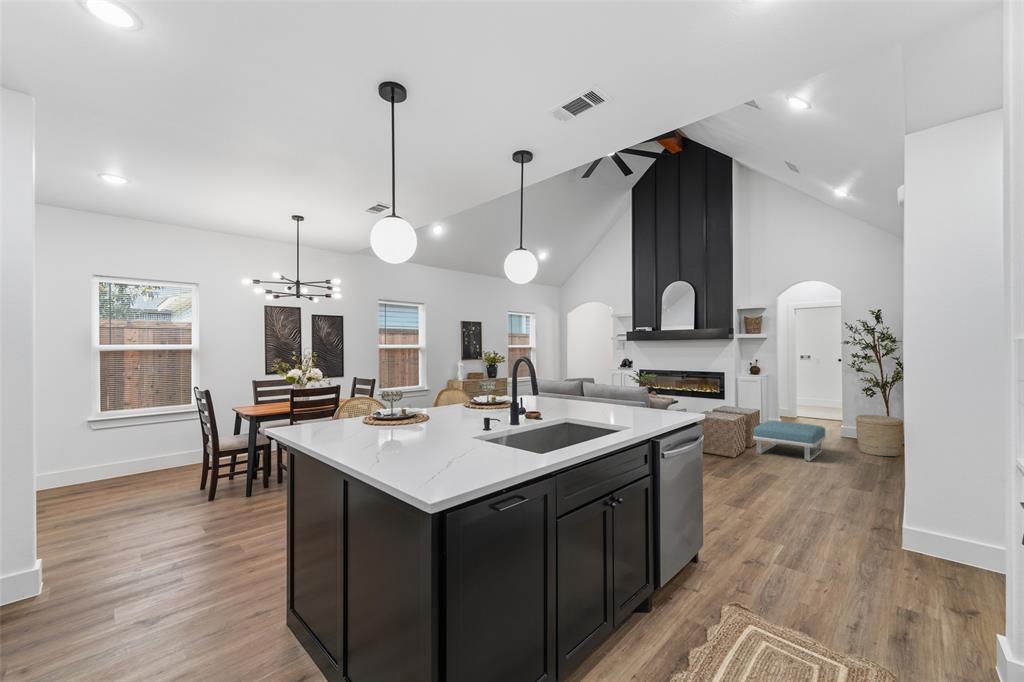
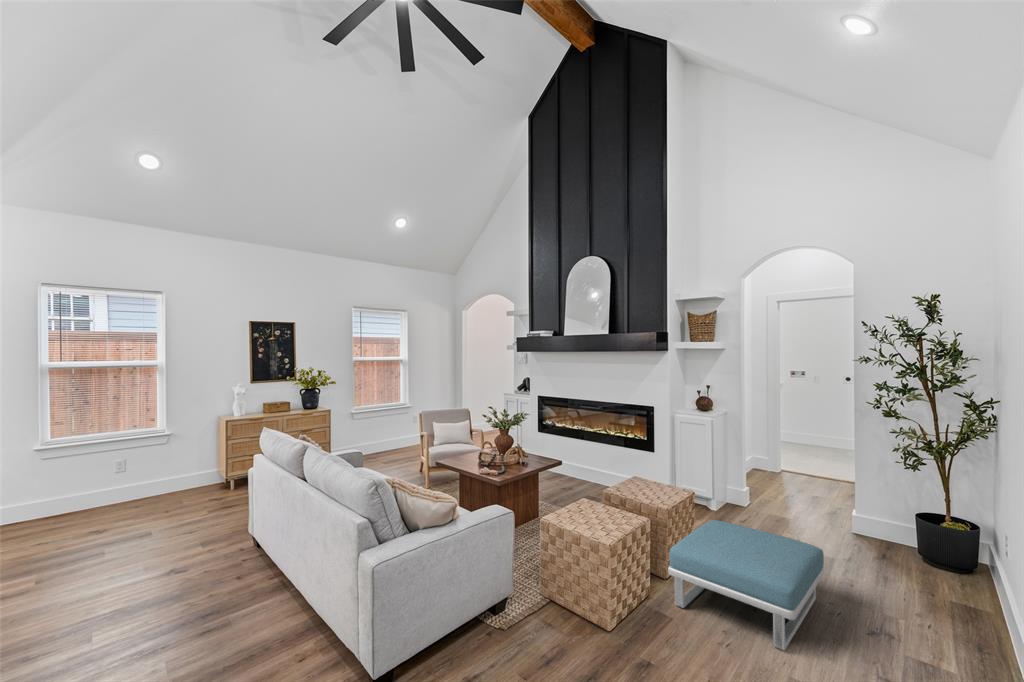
woven basket: present [856,415,903,456] -> none [887,514,997,624]

